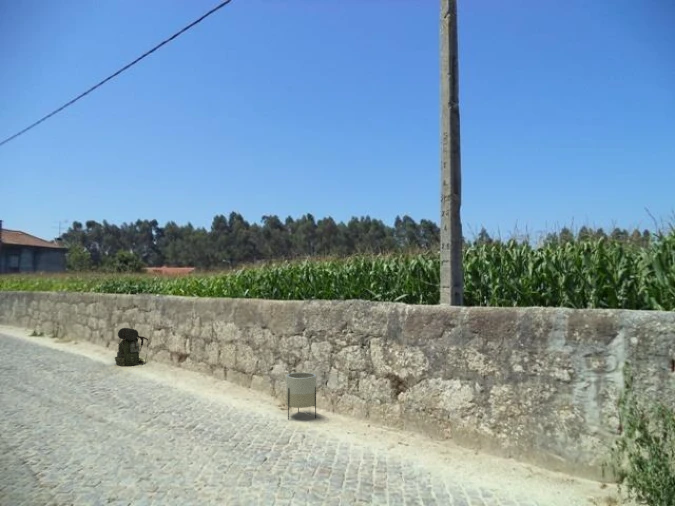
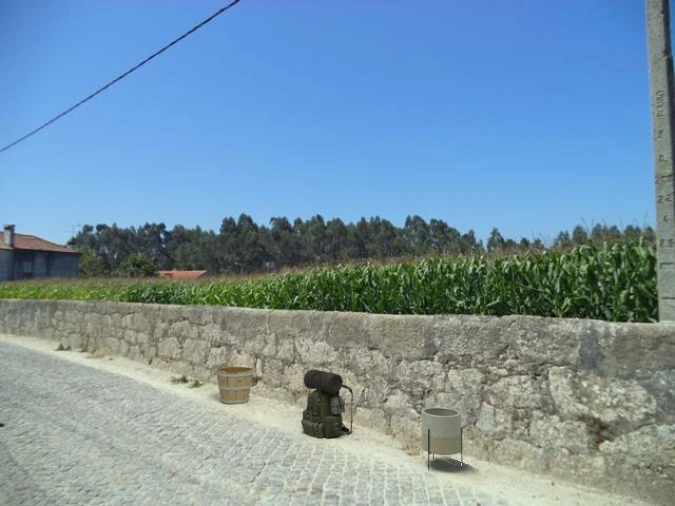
backpack: present [115,328,148,366] -> present [301,369,353,438]
wooden bucket: none [150,345,184,376] -> present [216,366,255,404]

